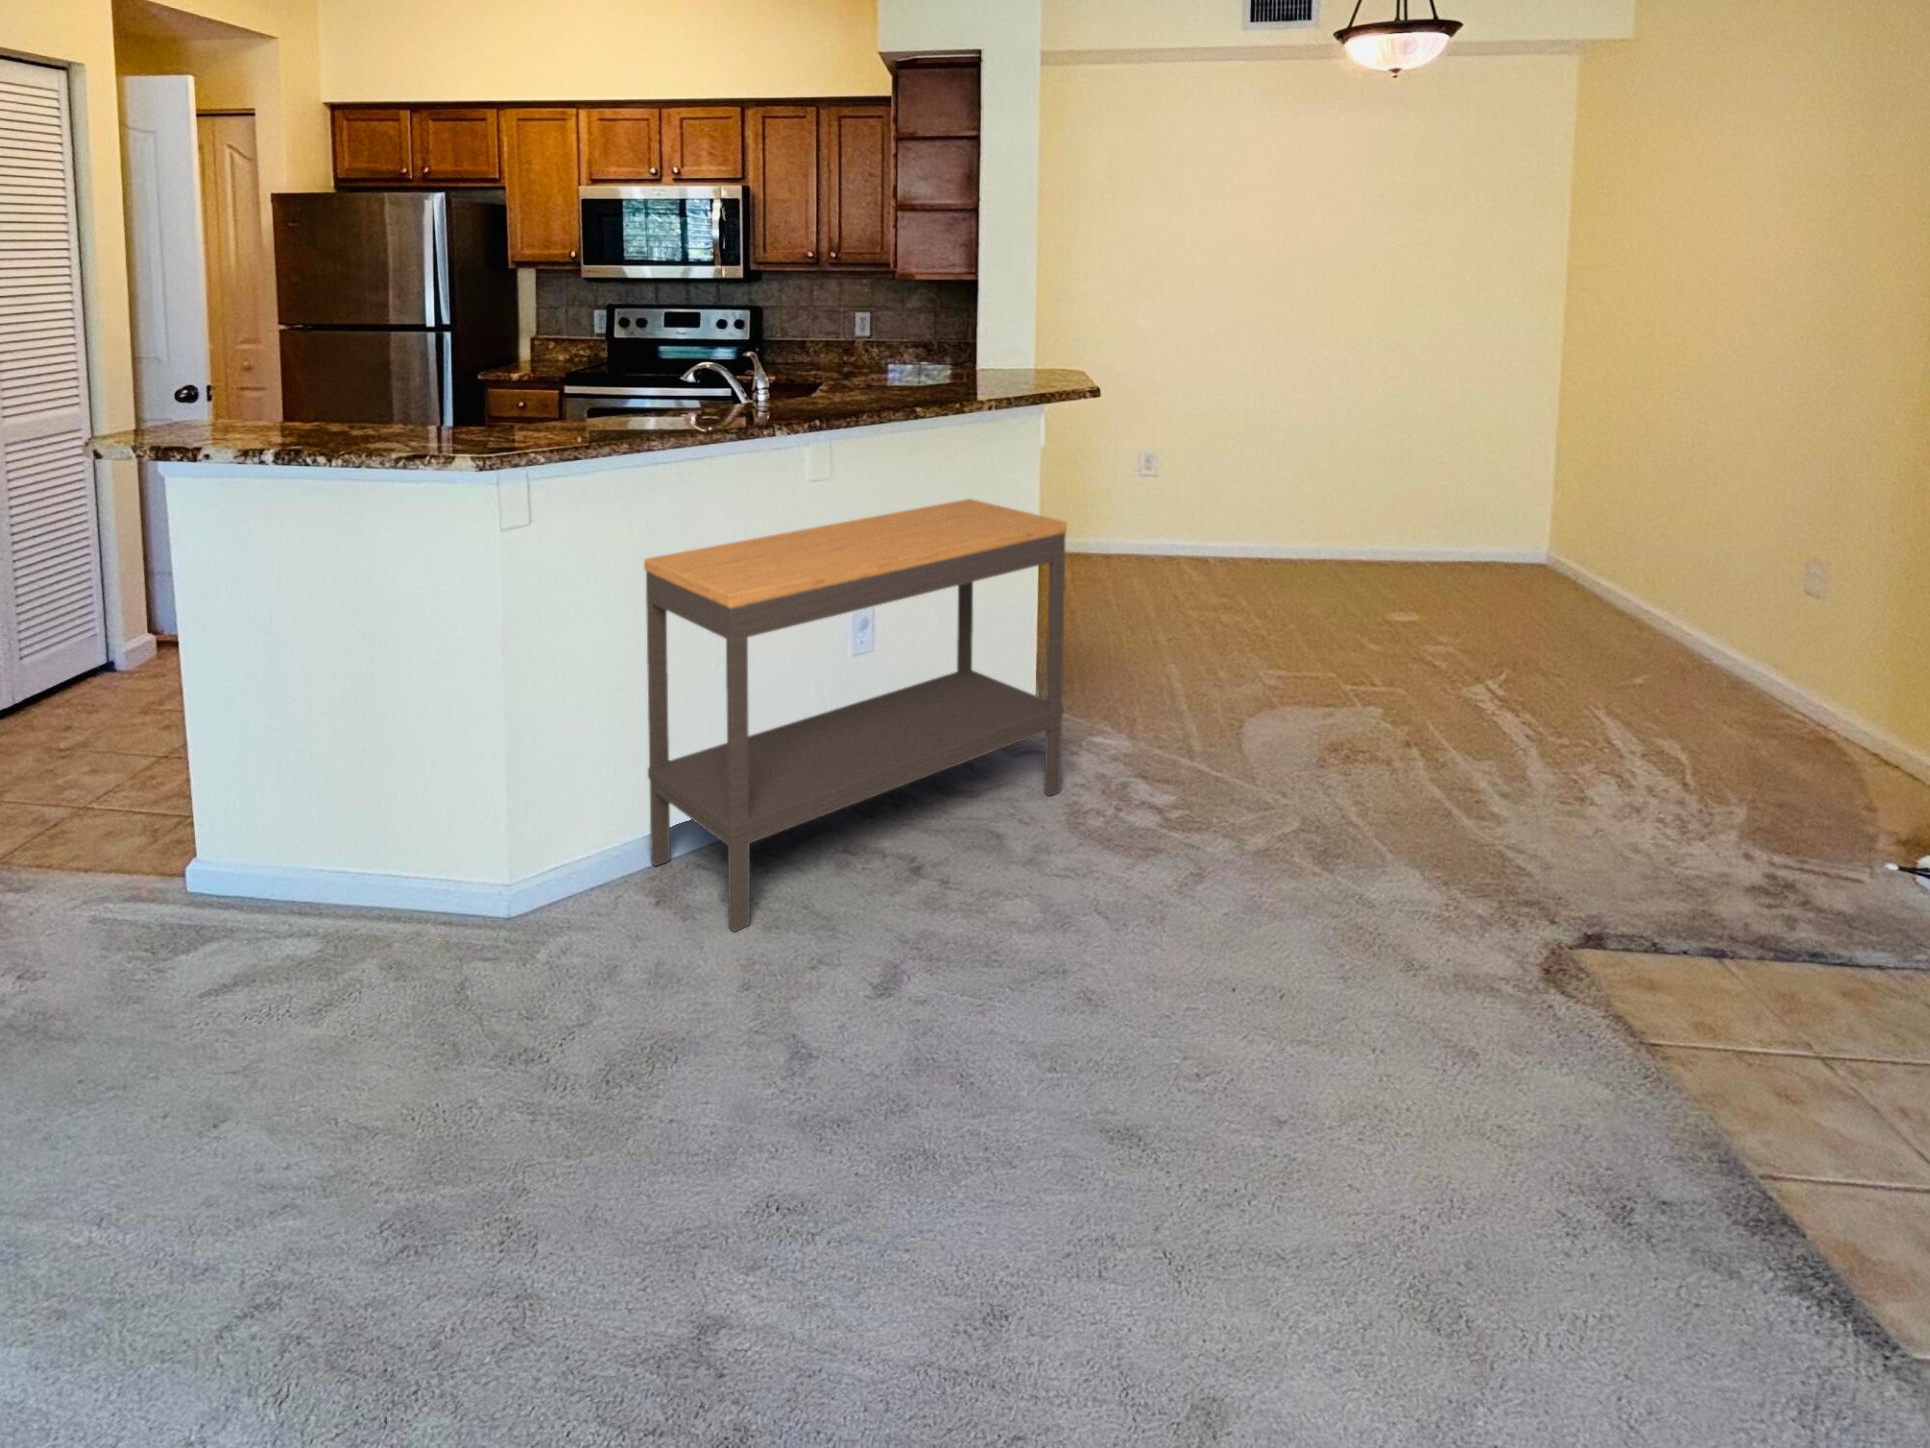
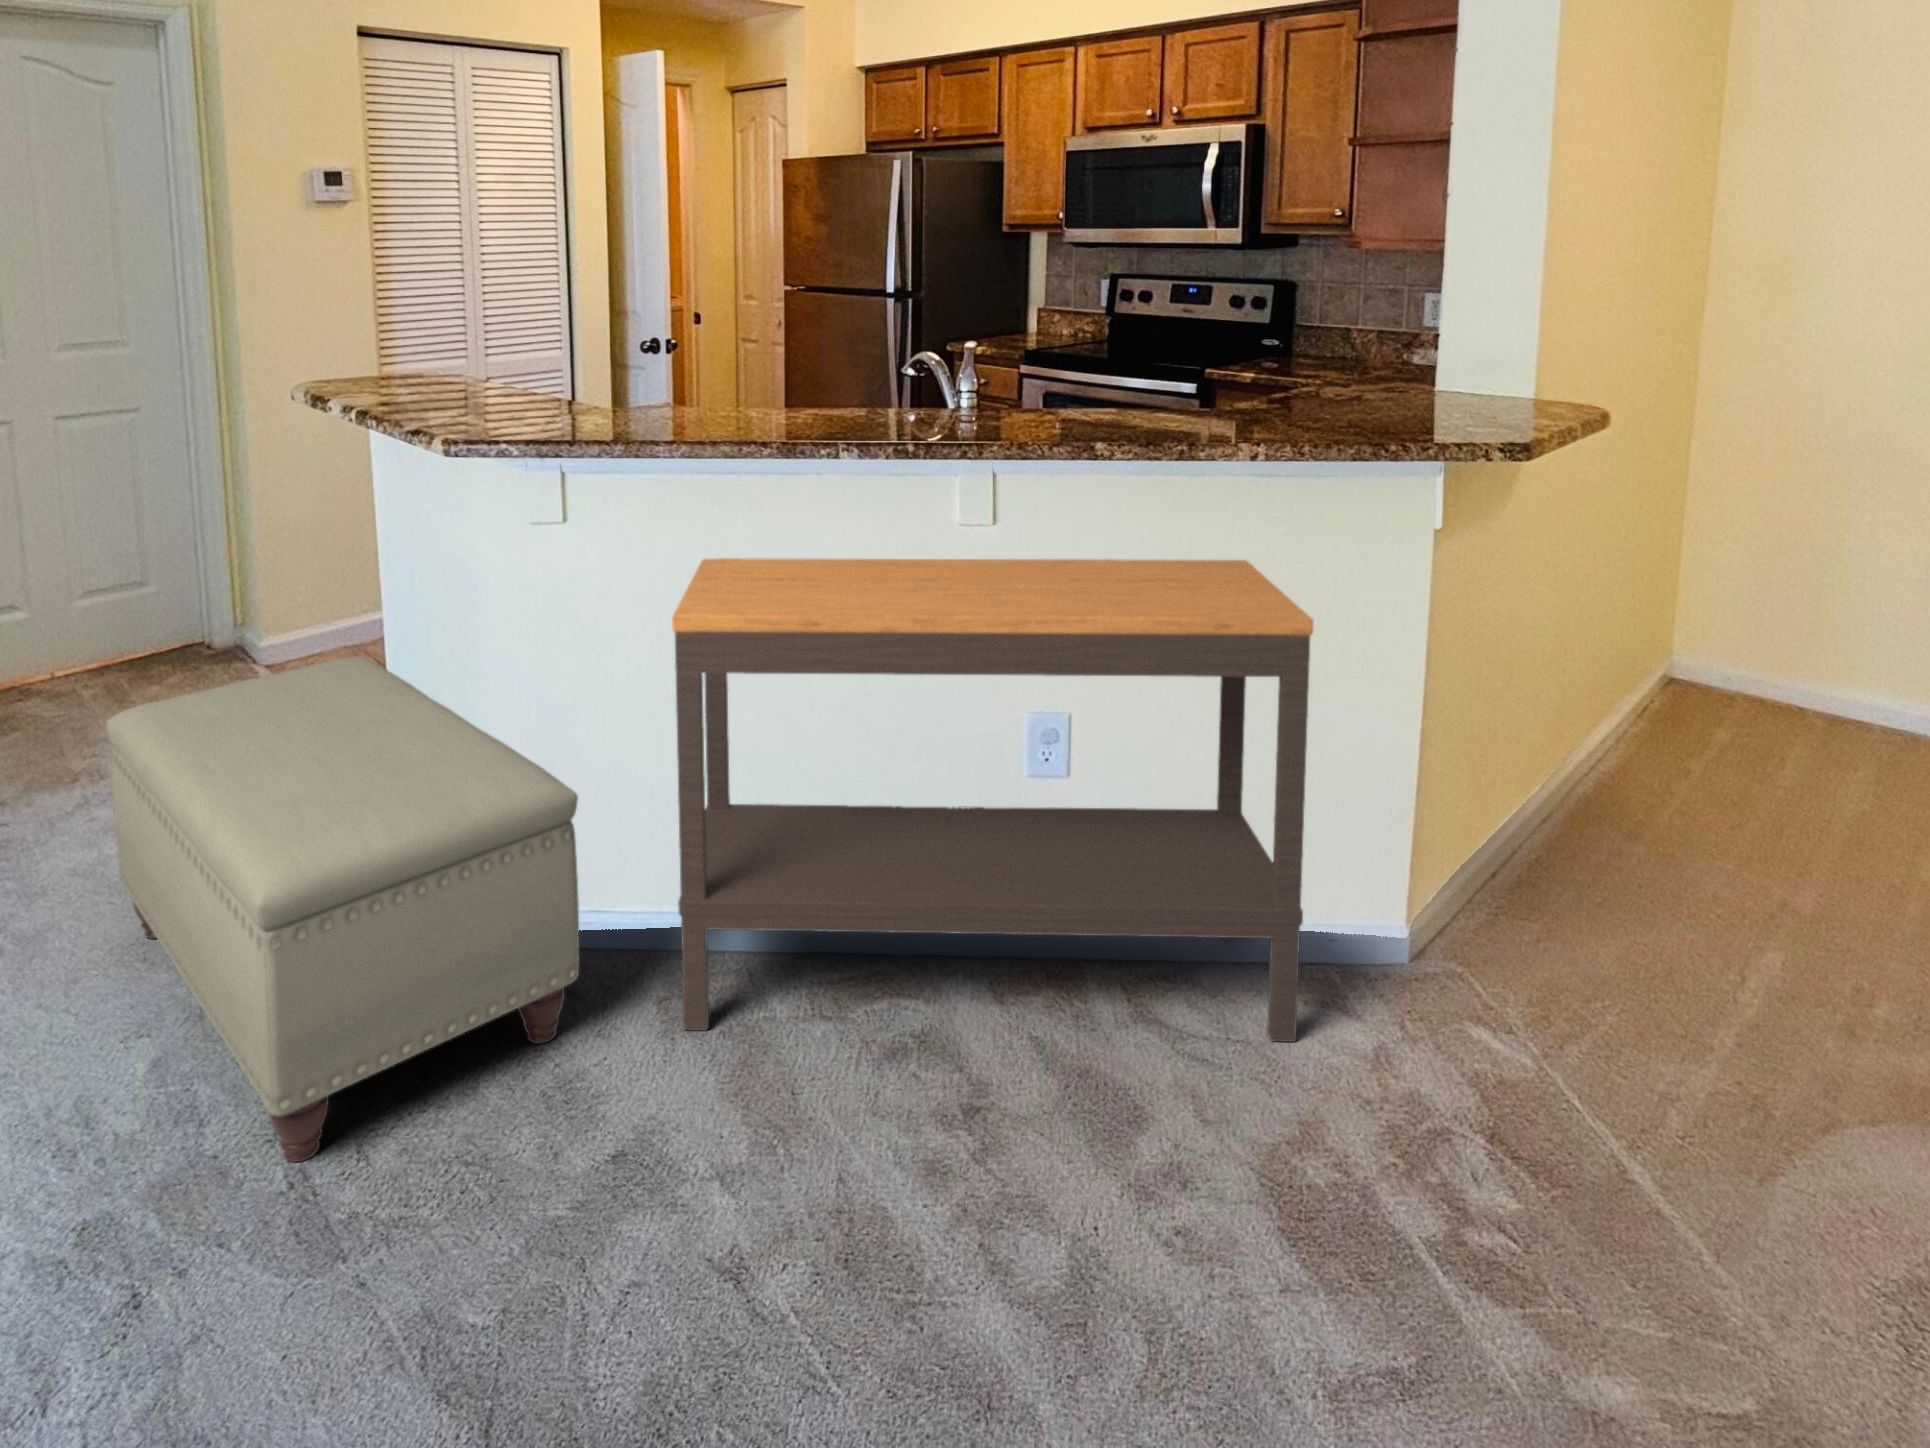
ottoman: none [51,732,667,1143] -> present [106,656,579,1162]

